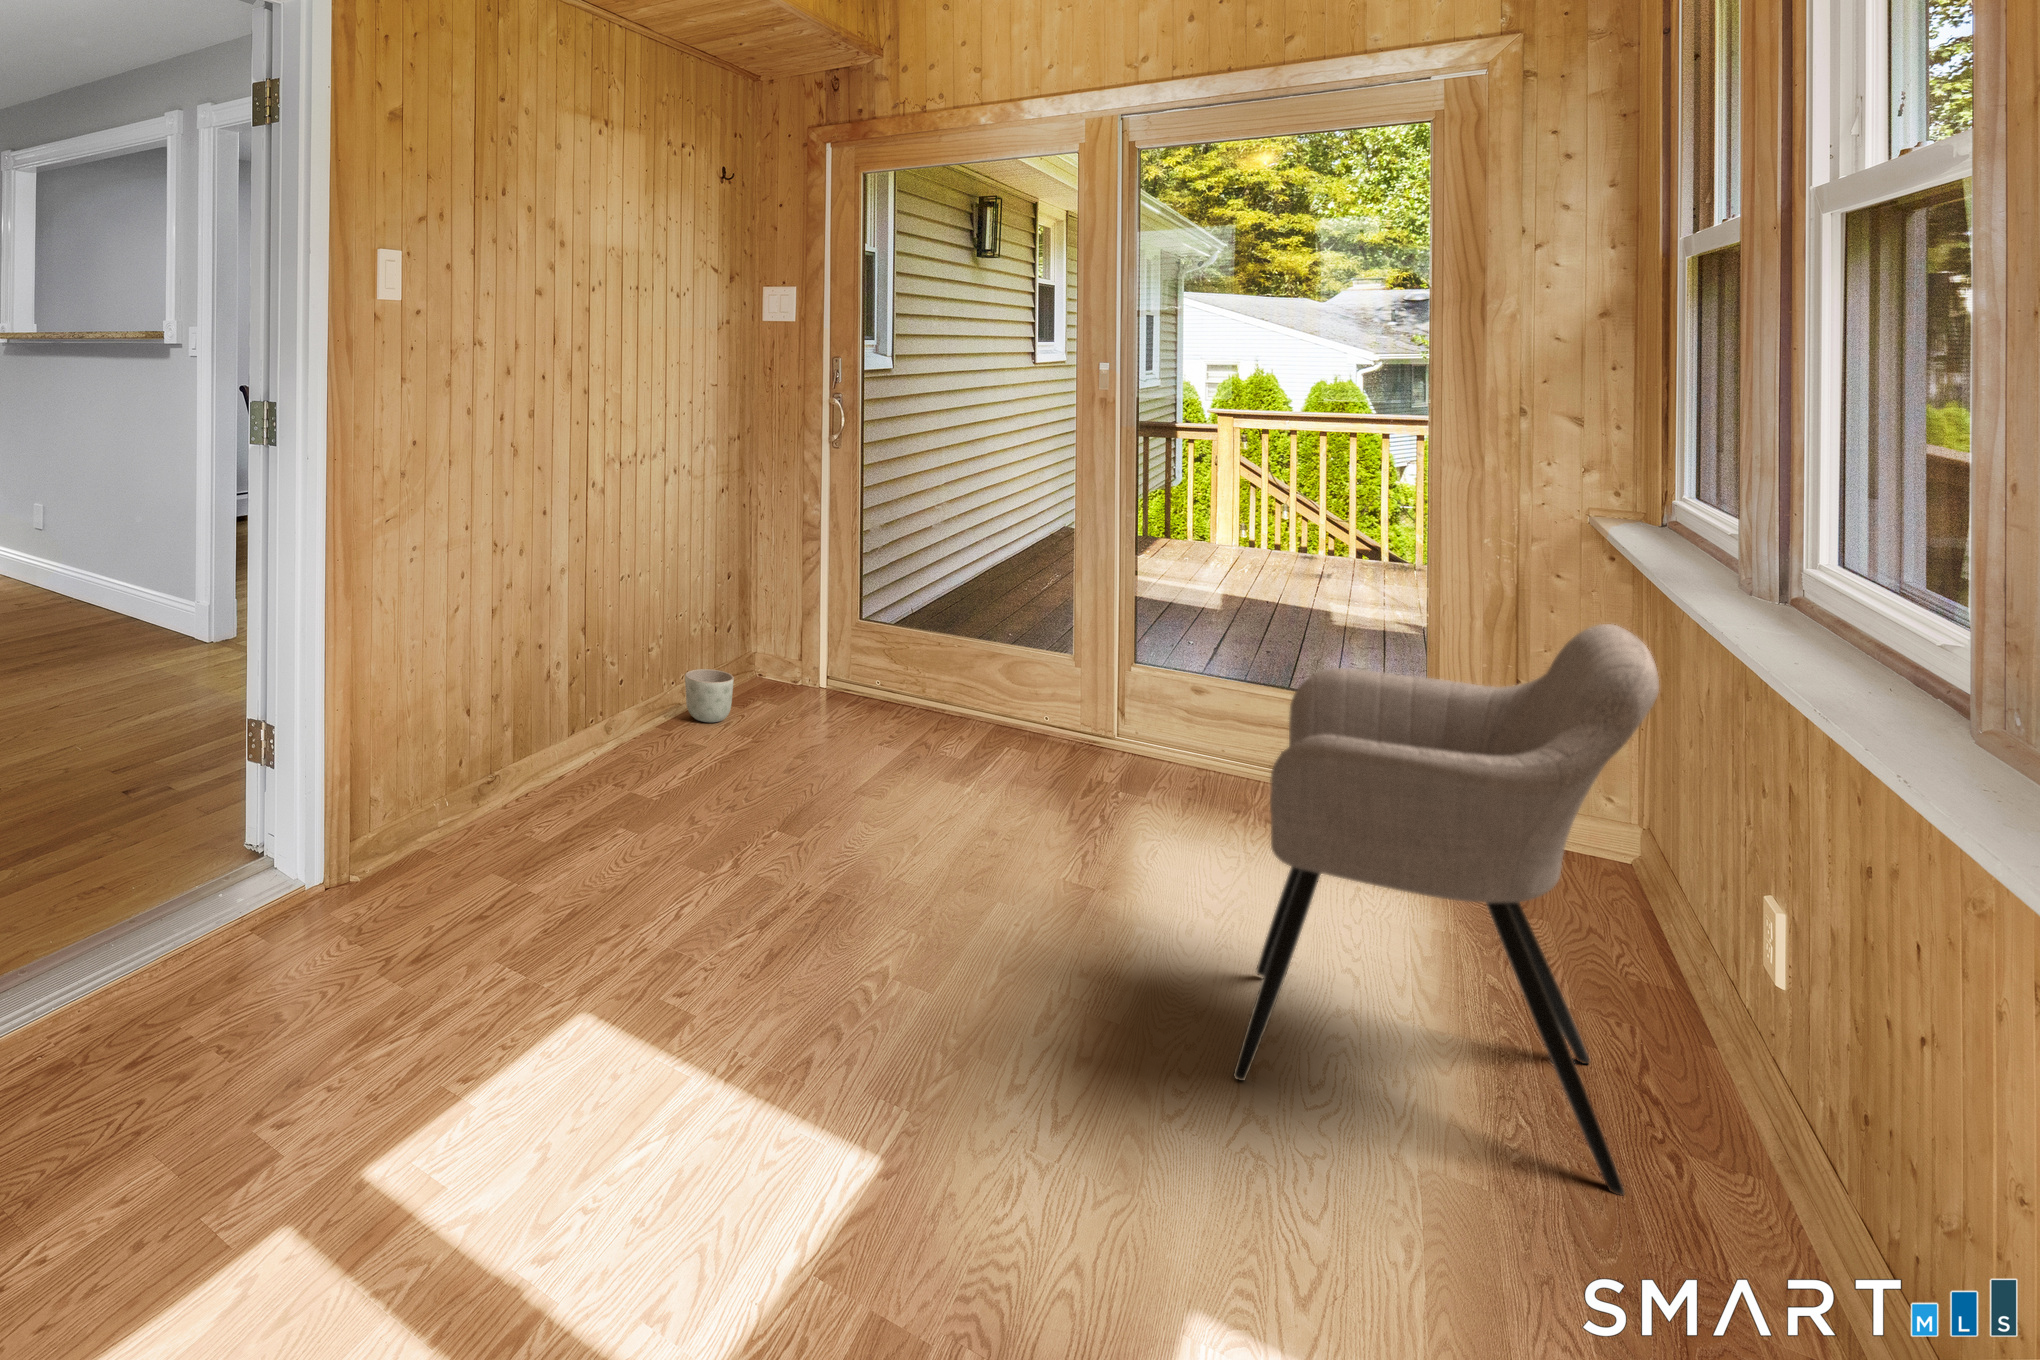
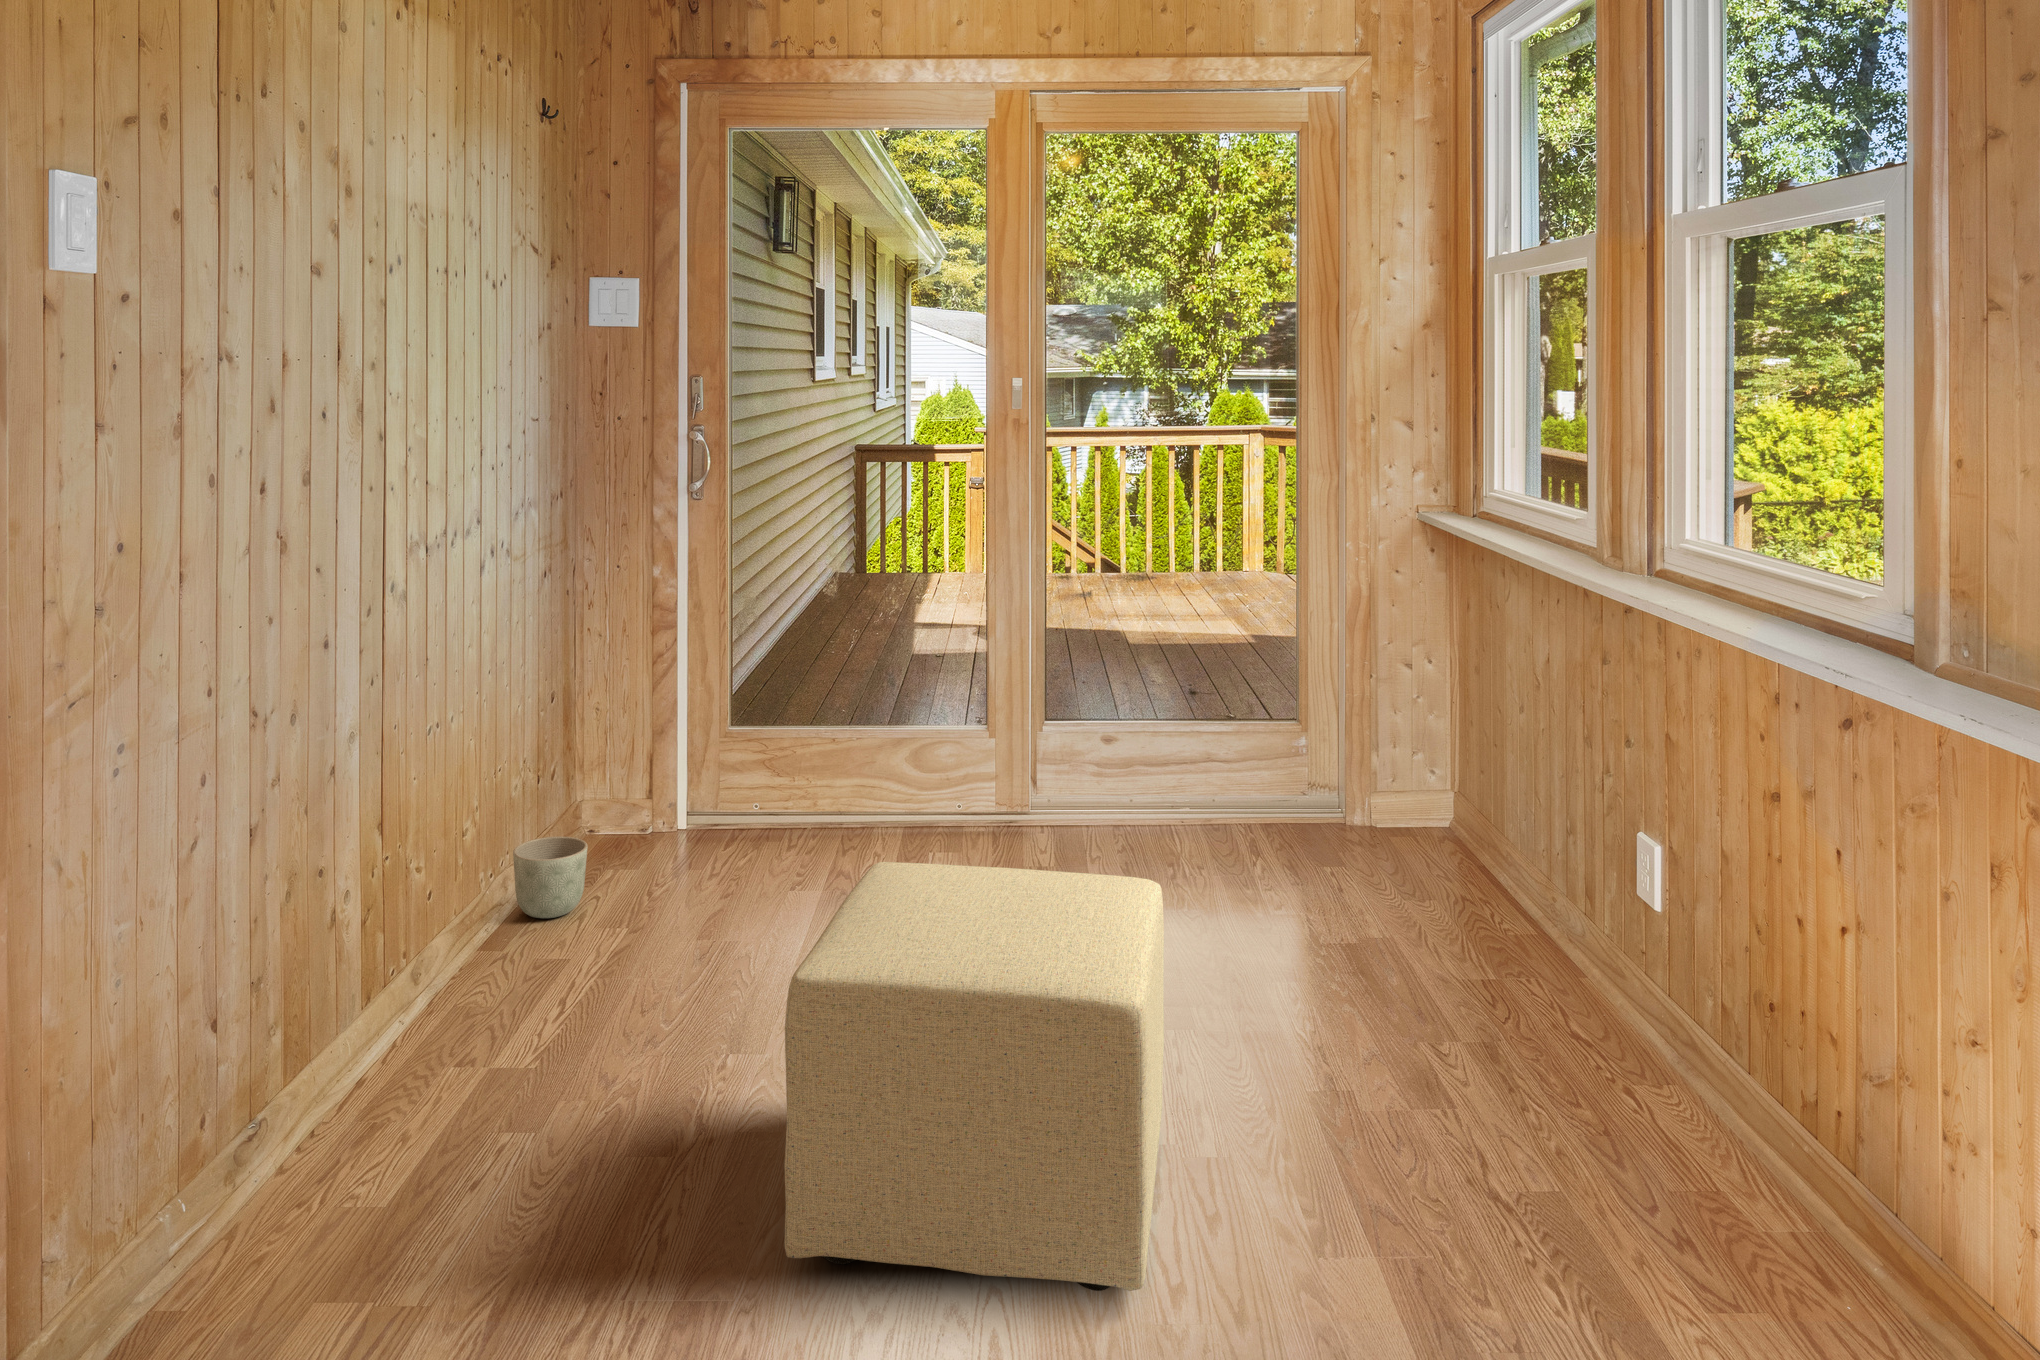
armchair: present [1234,624,1659,1195] -> none [1381,633,1851,1277]
ottoman: none [744,701,1058,1001] -> present [785,862,1164,1291]

